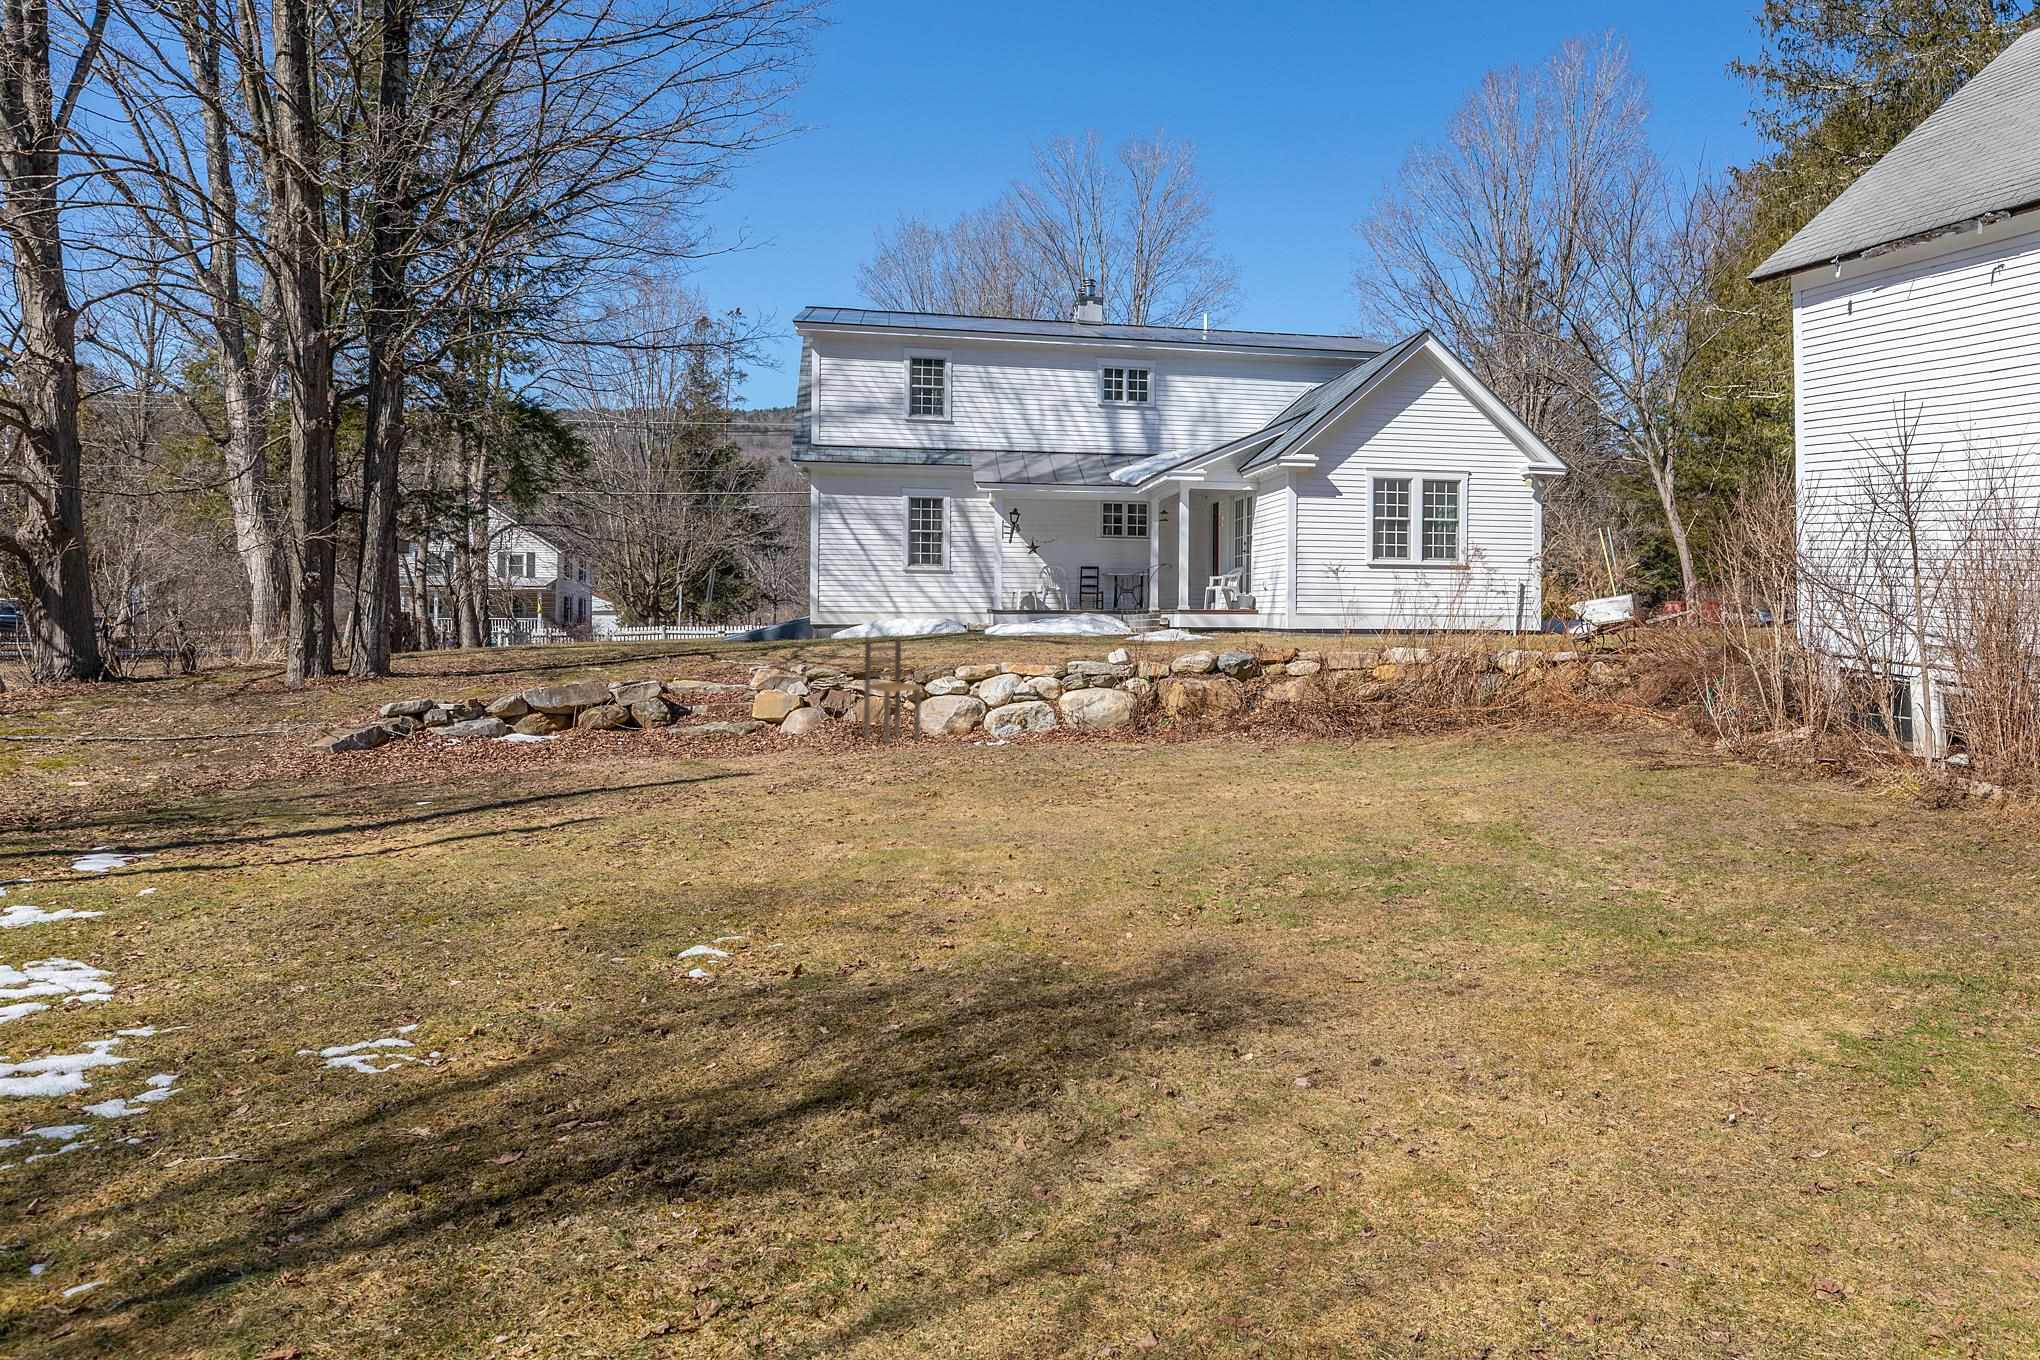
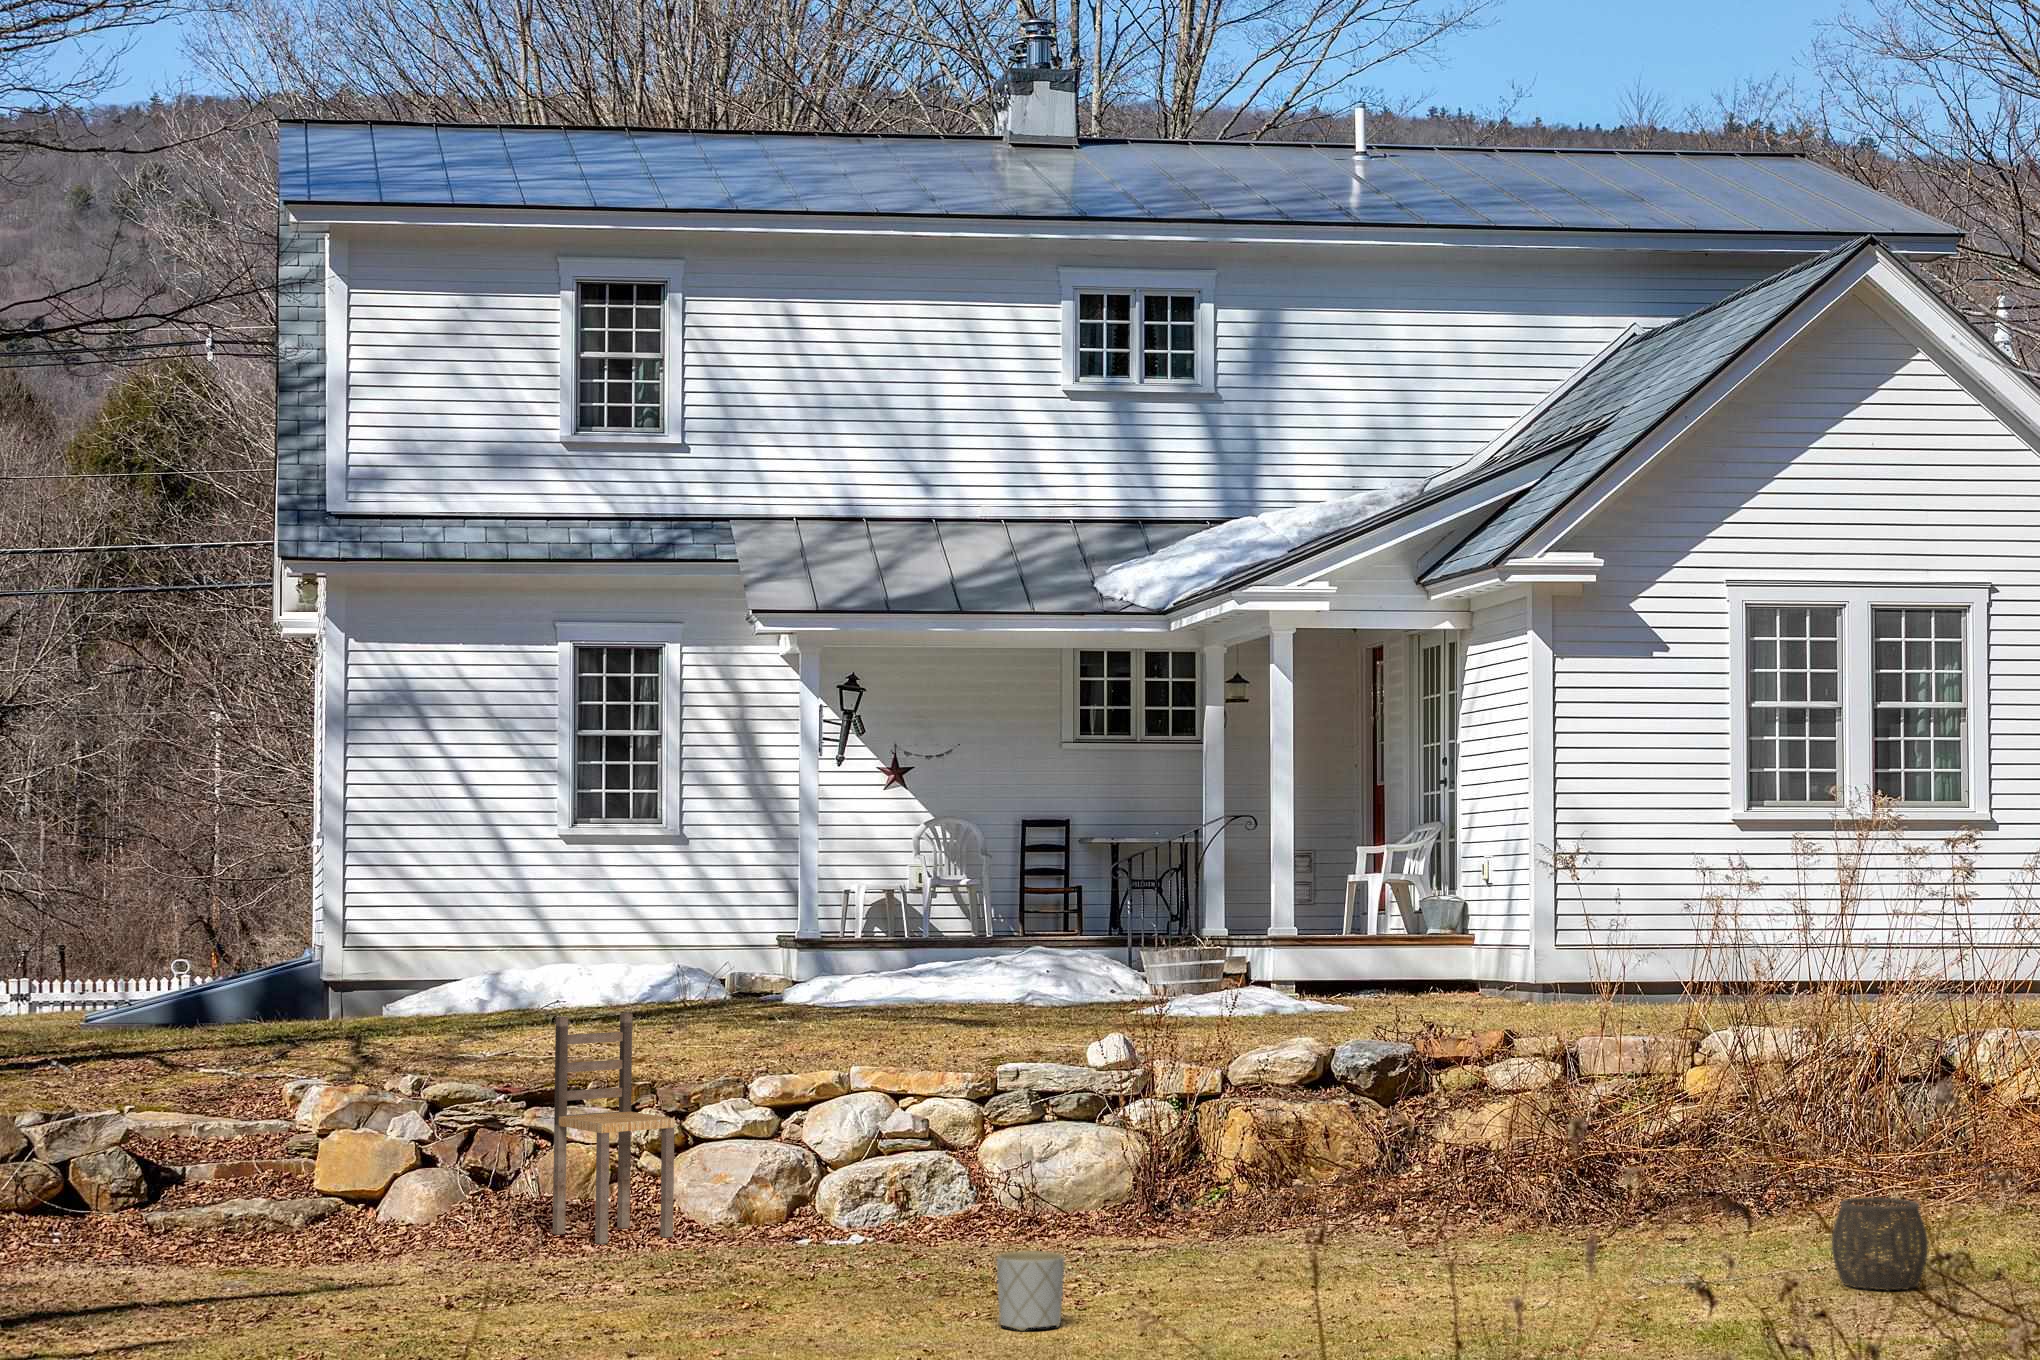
woven basket: none [1458,724,1503,766] -> present [1831,1197,1928,1291]
planter: none [1078,748,1110,786] -> present [997,1251,1065,1331]

